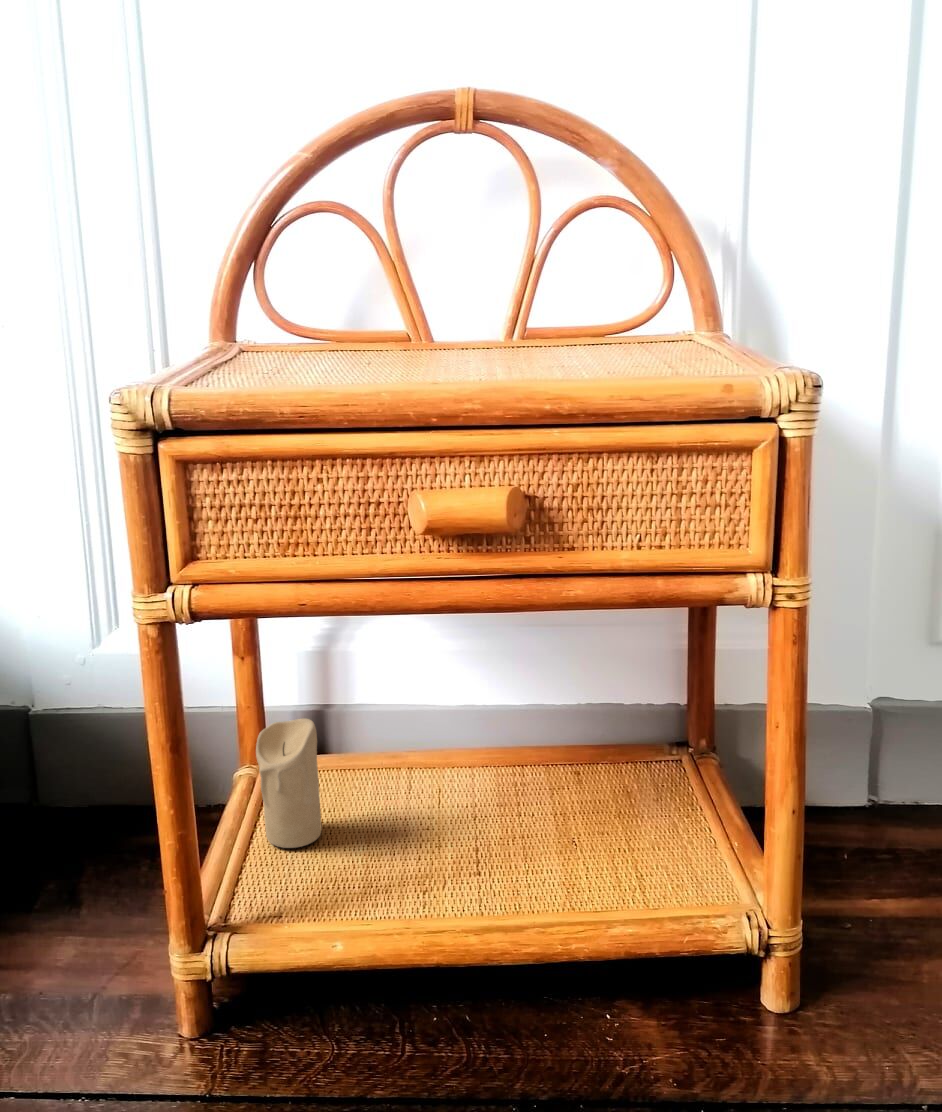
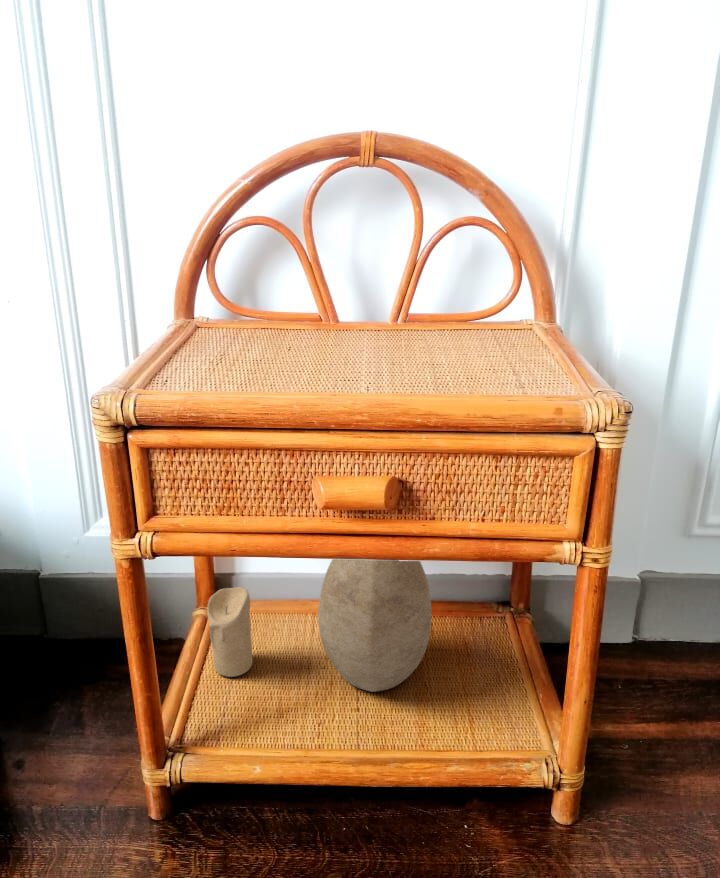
decorative vase: none [415,559,575,855] -> present [318,559,431,692]

